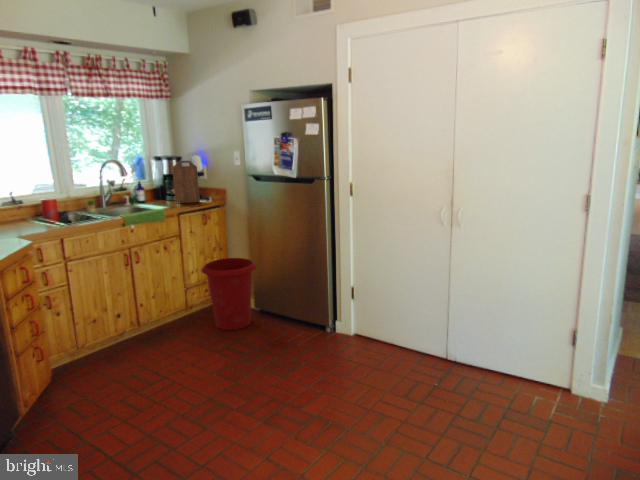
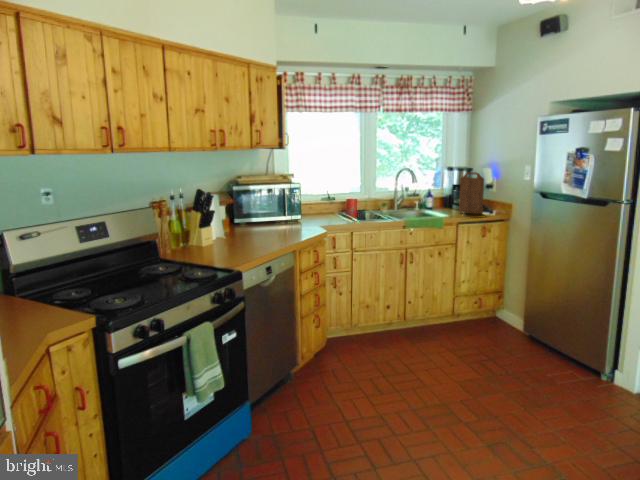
waste bin: present [202,258,257,330] -> none [470,273,529,348]

